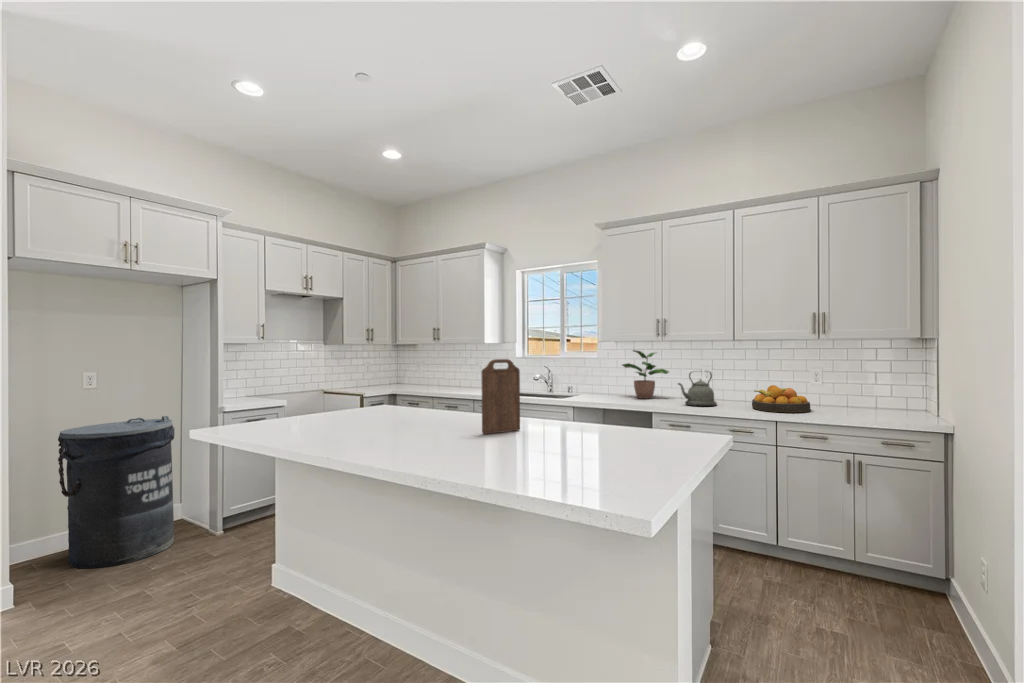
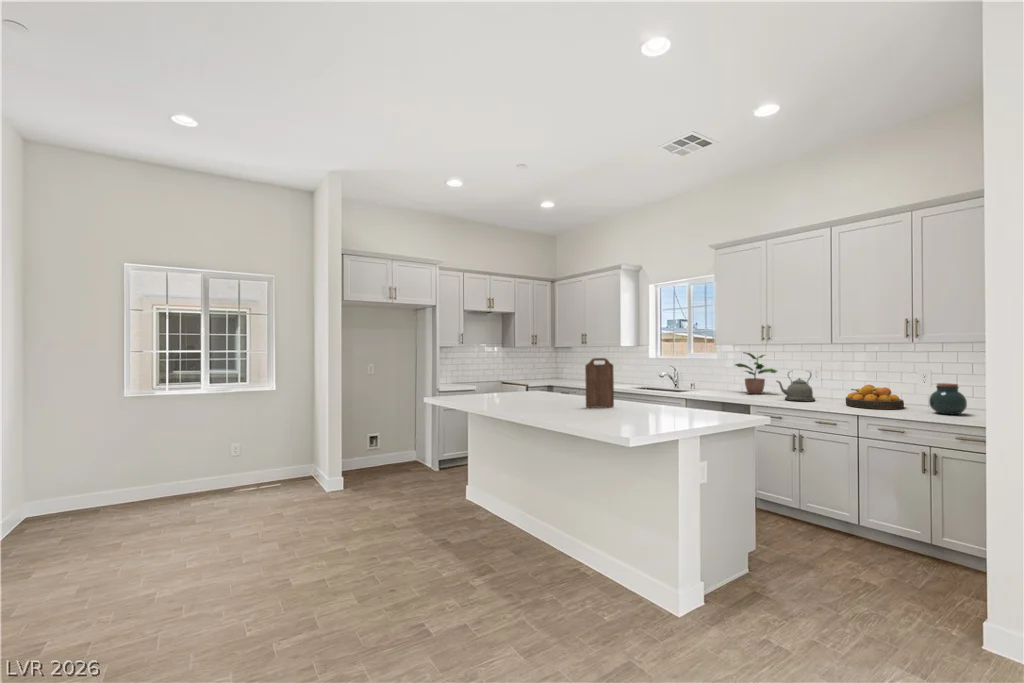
jar: none [841,382,877,416] -> present [929,383,967,414]
trash can: present [58,416,174,569] -> none [354,392,411,480]

